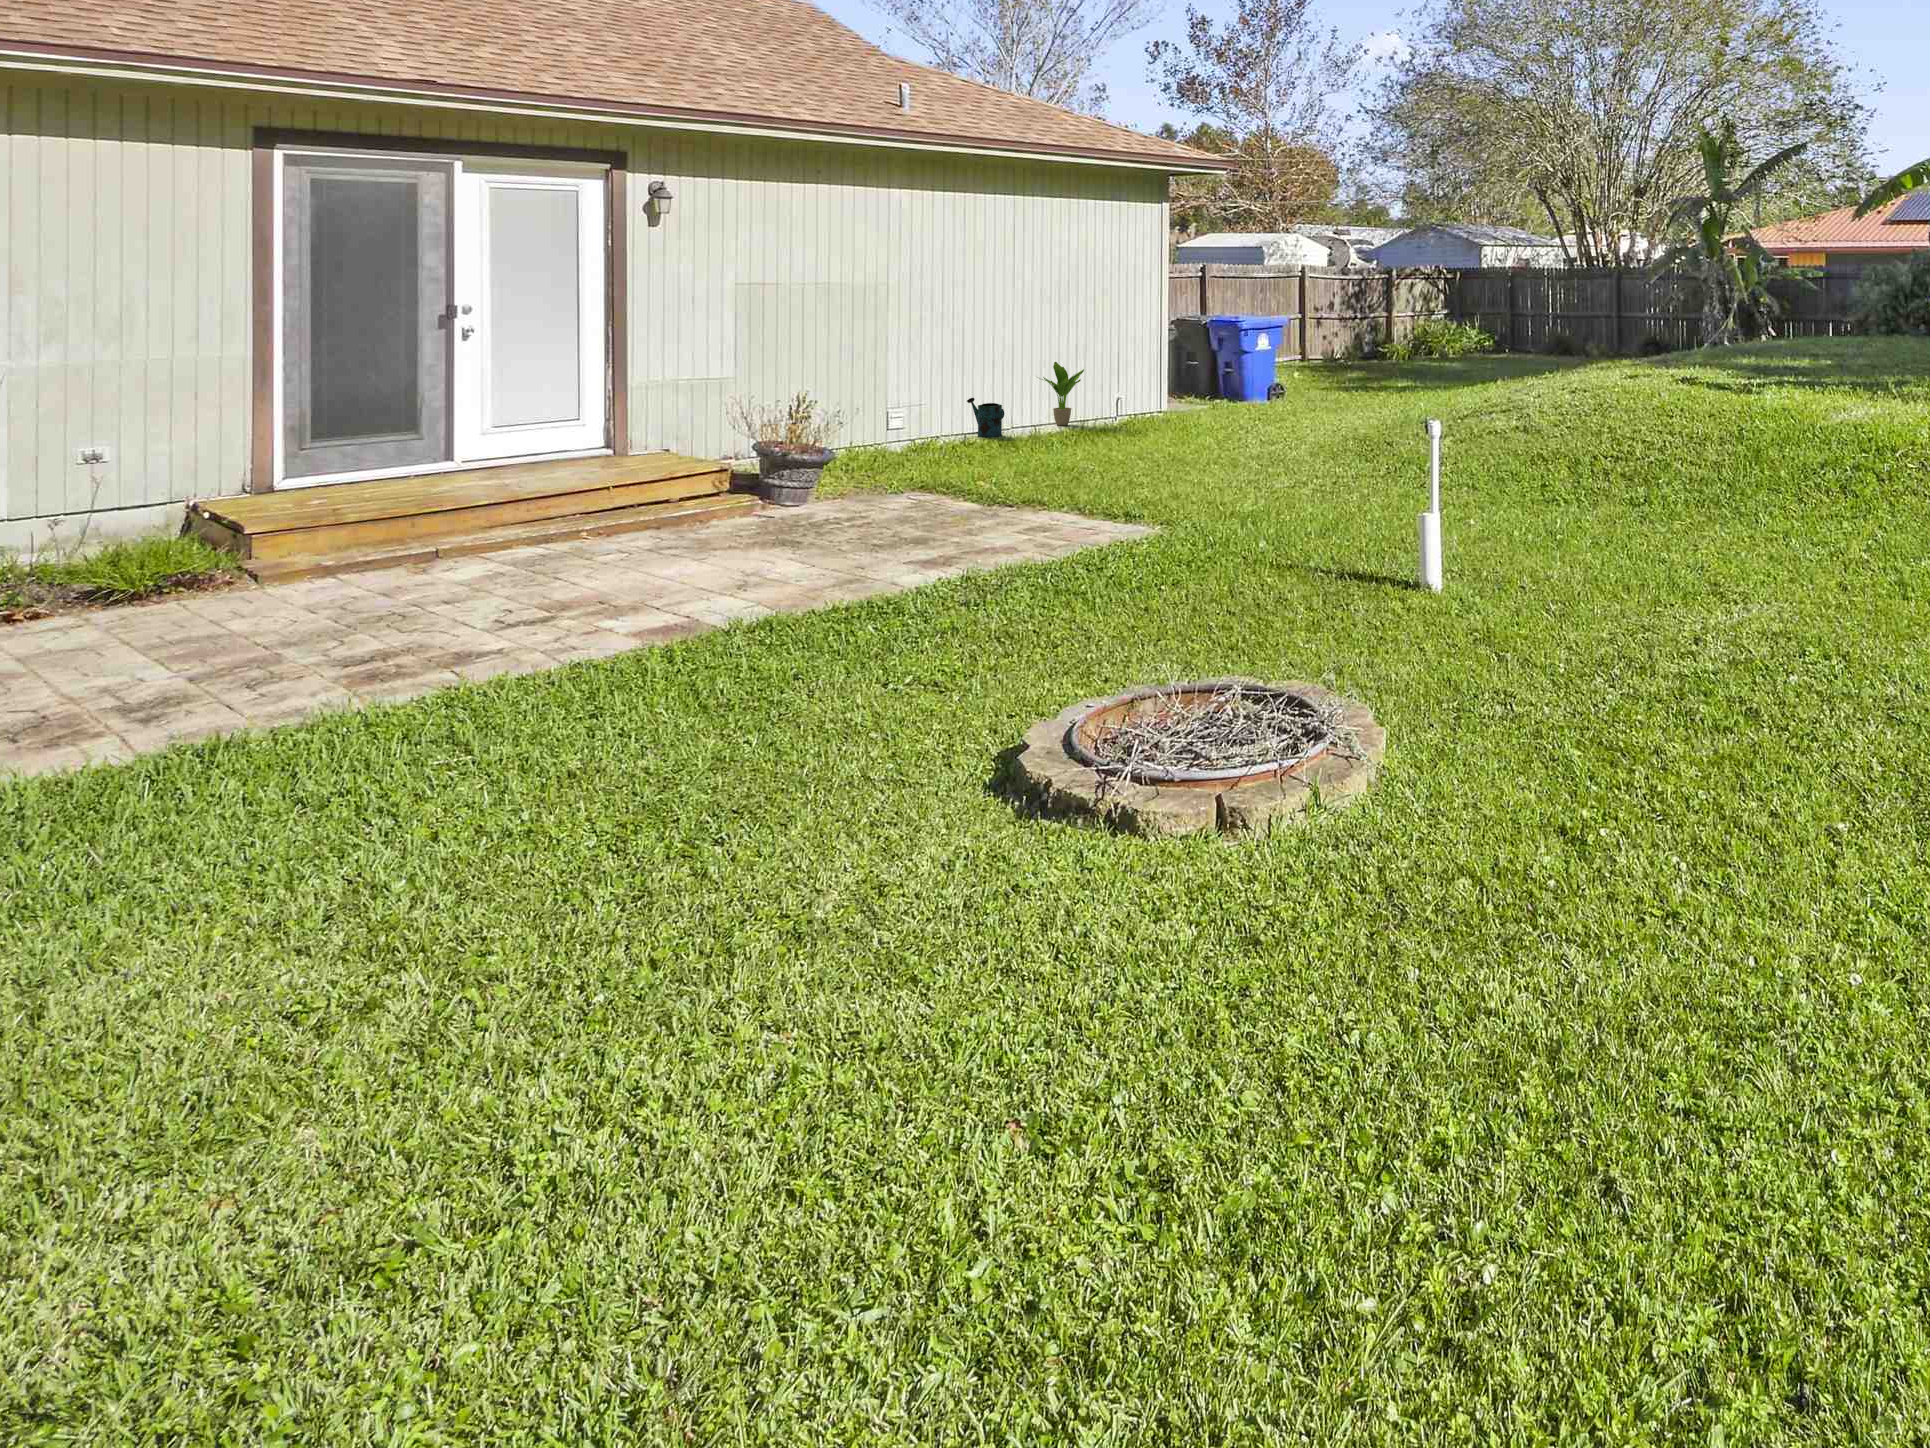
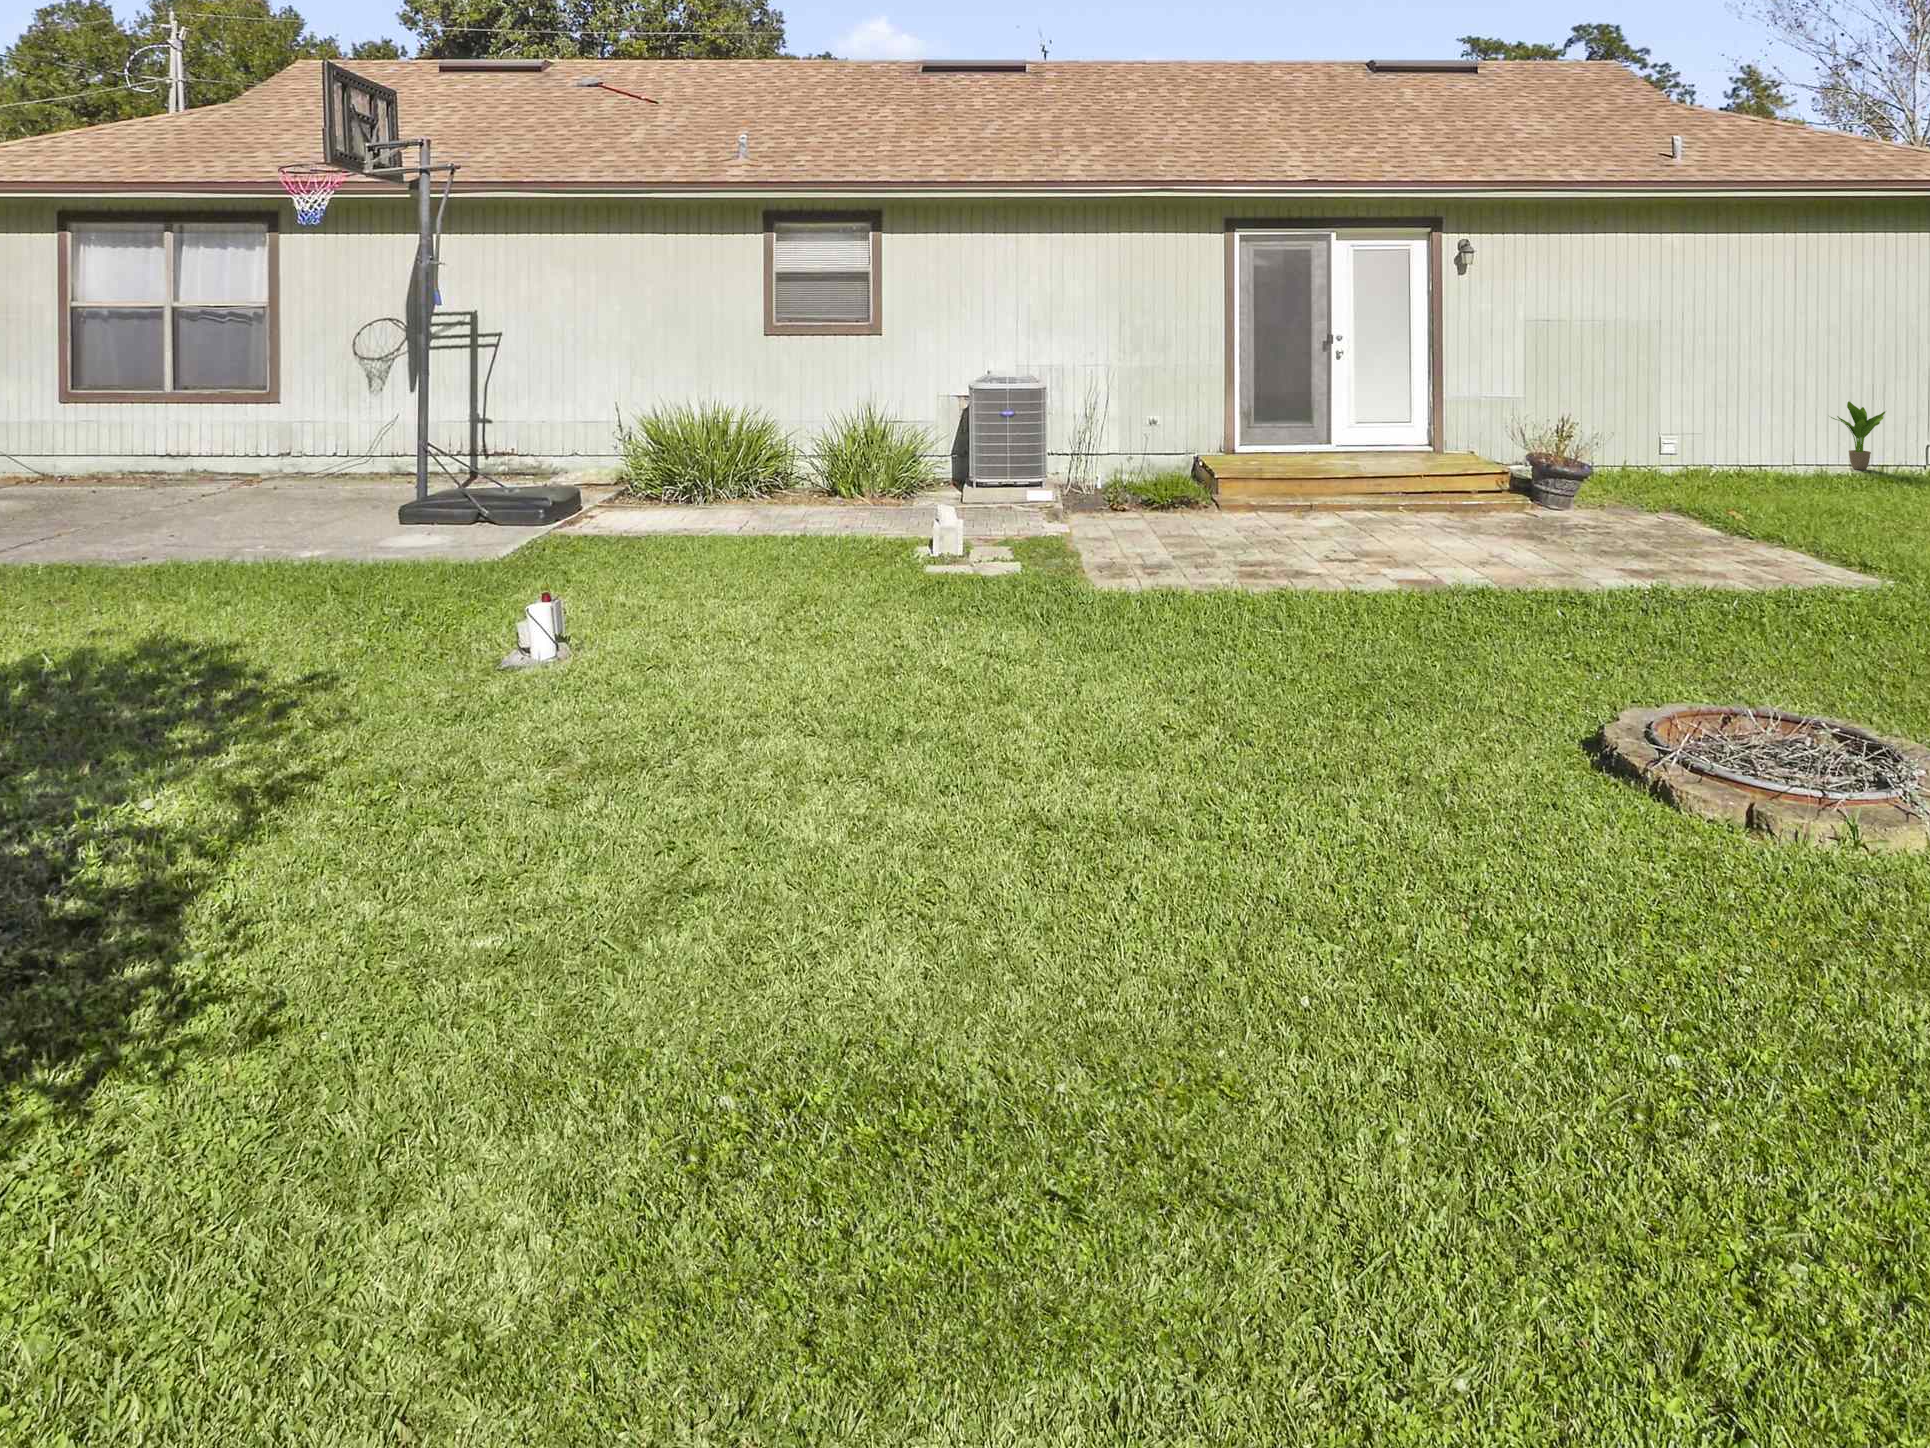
watering can: present [967,398,1004,437] -> none [1748,432,1785,473]

